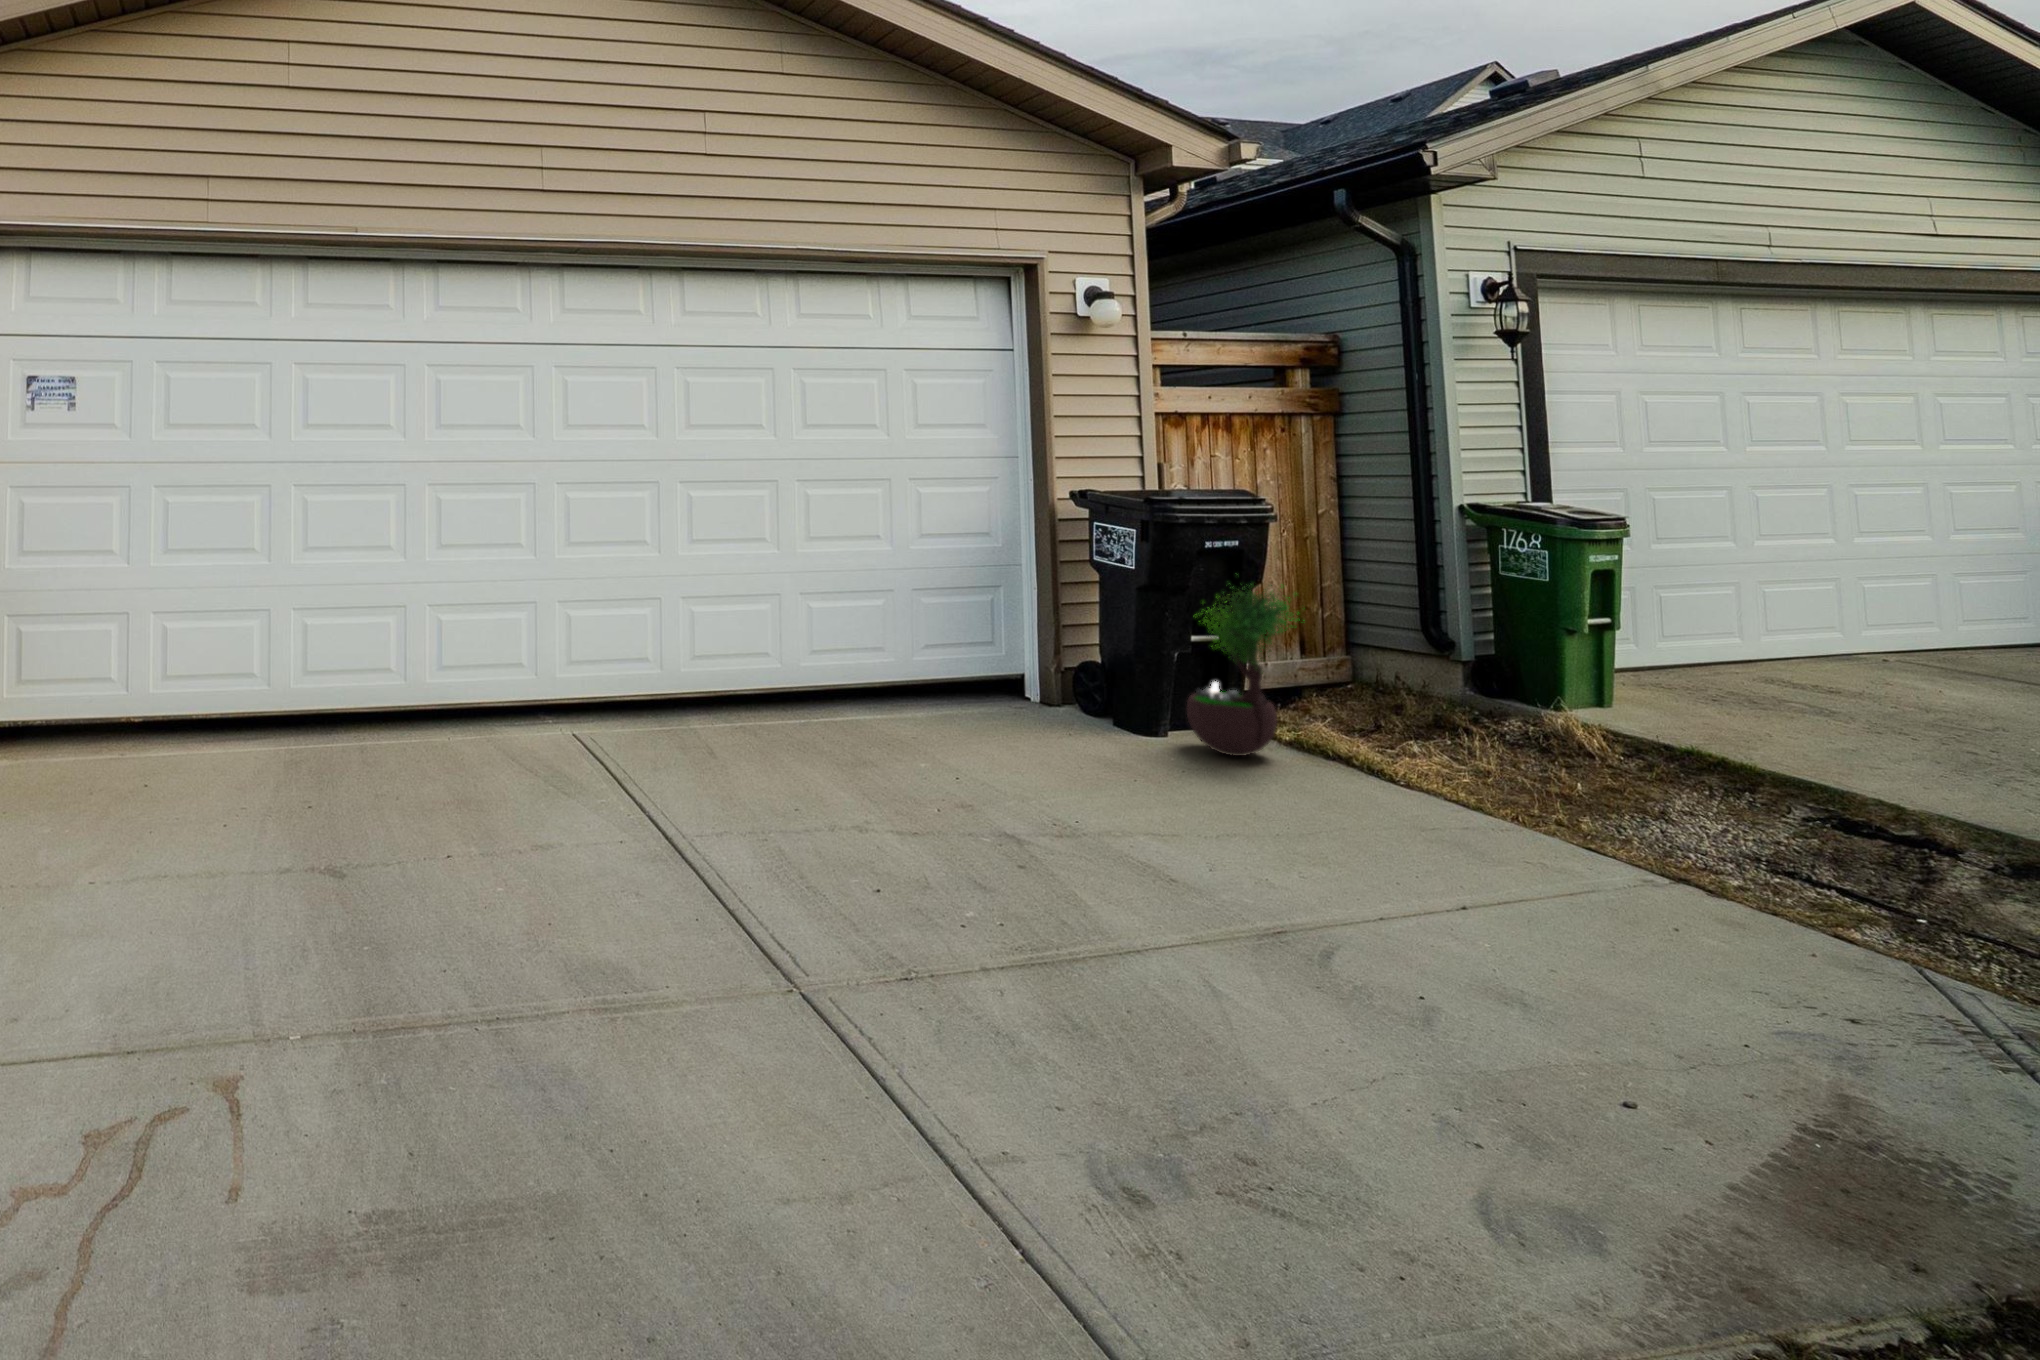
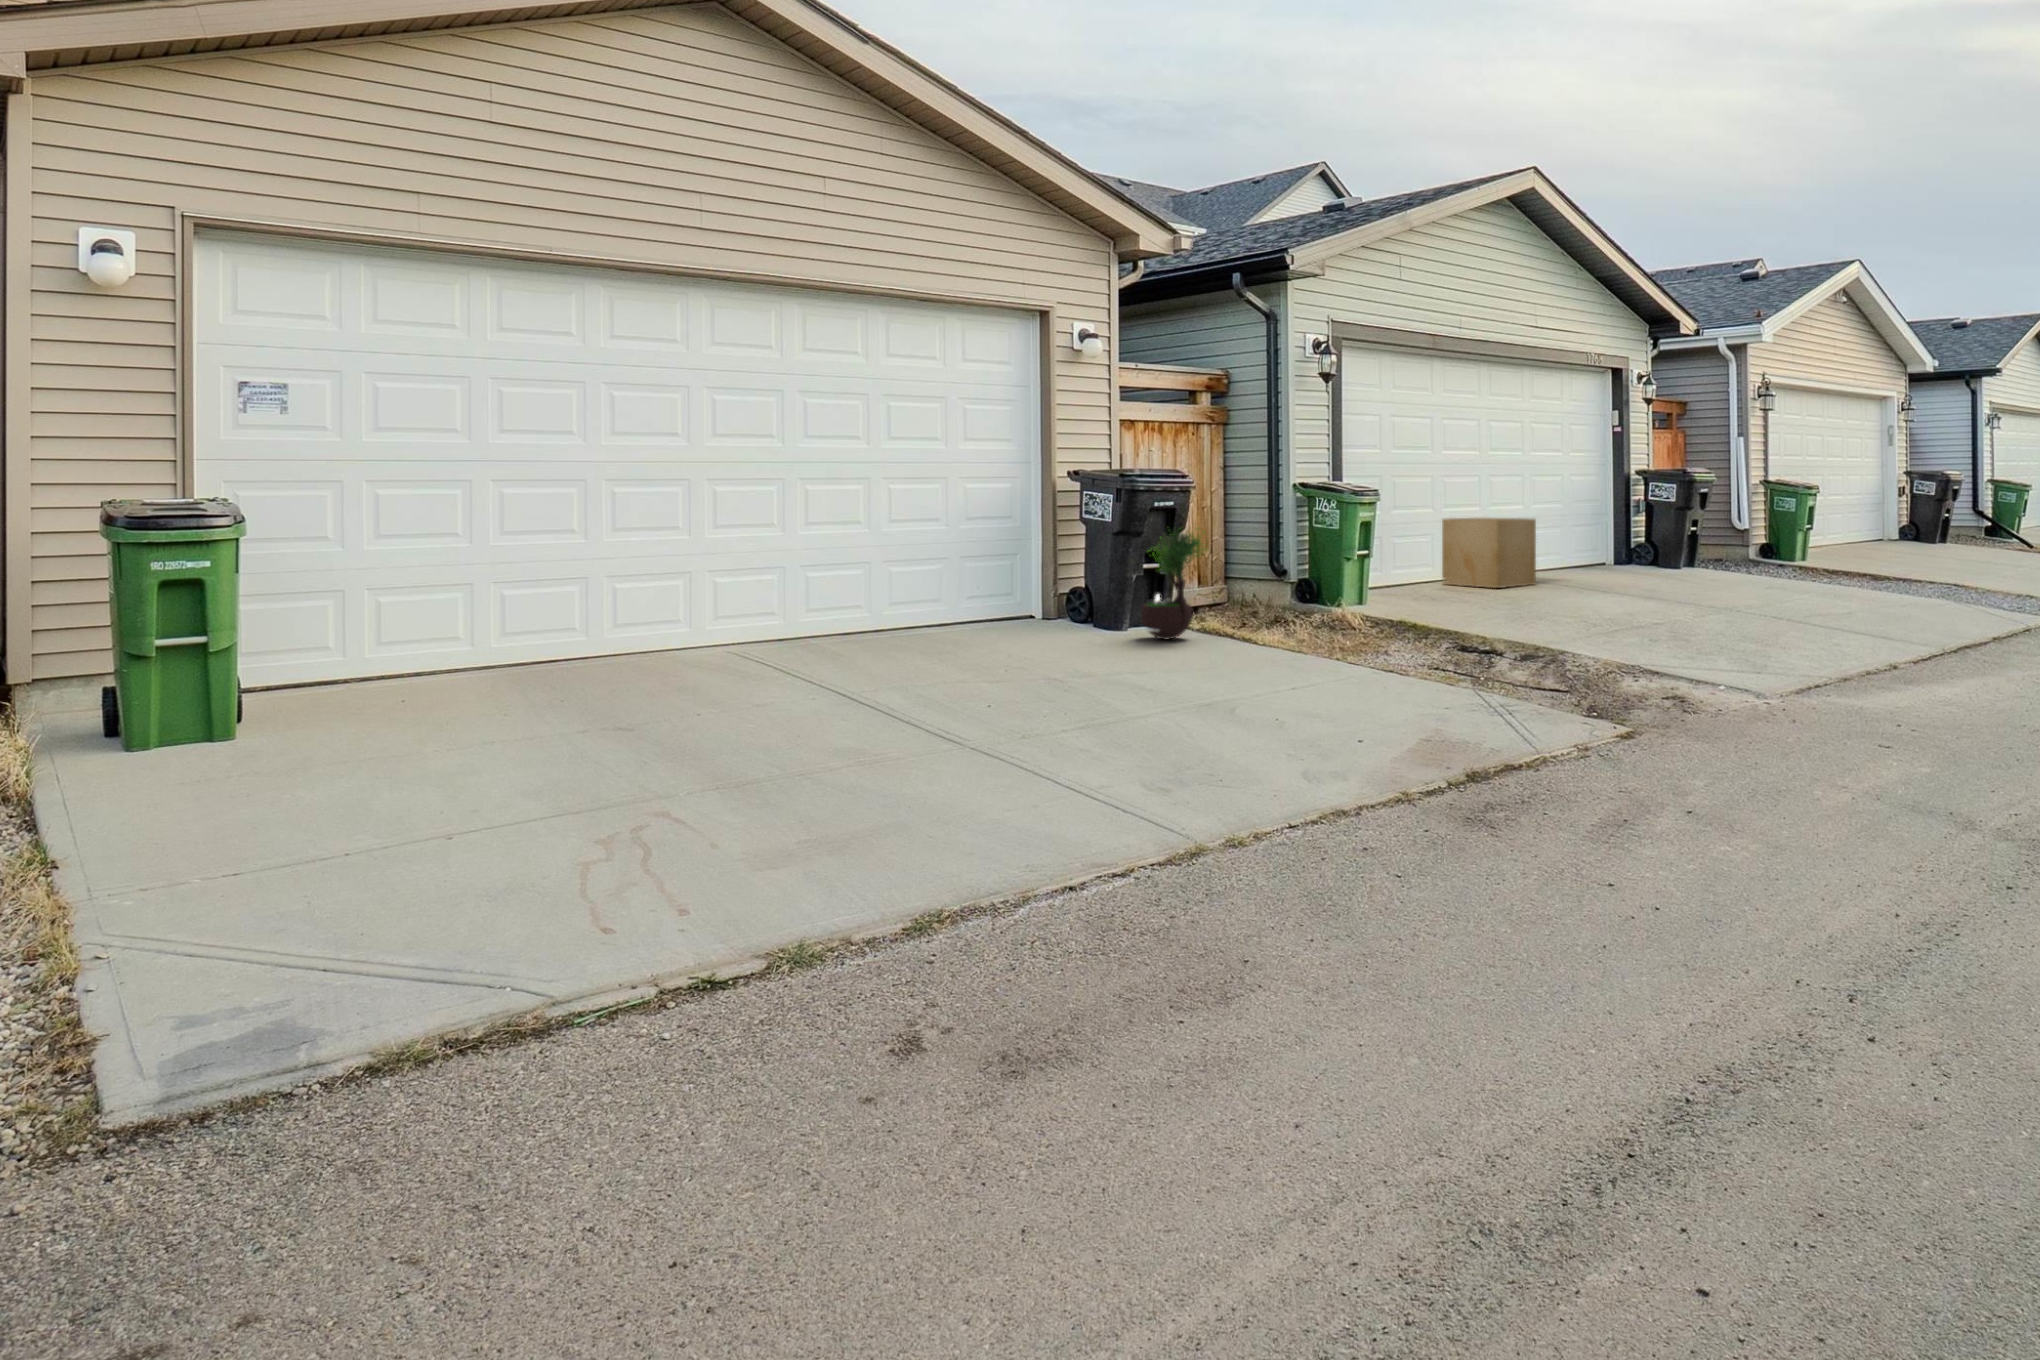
cardboard box: none [1760,556,1995,687] -> present [1442,518,1536,588]

